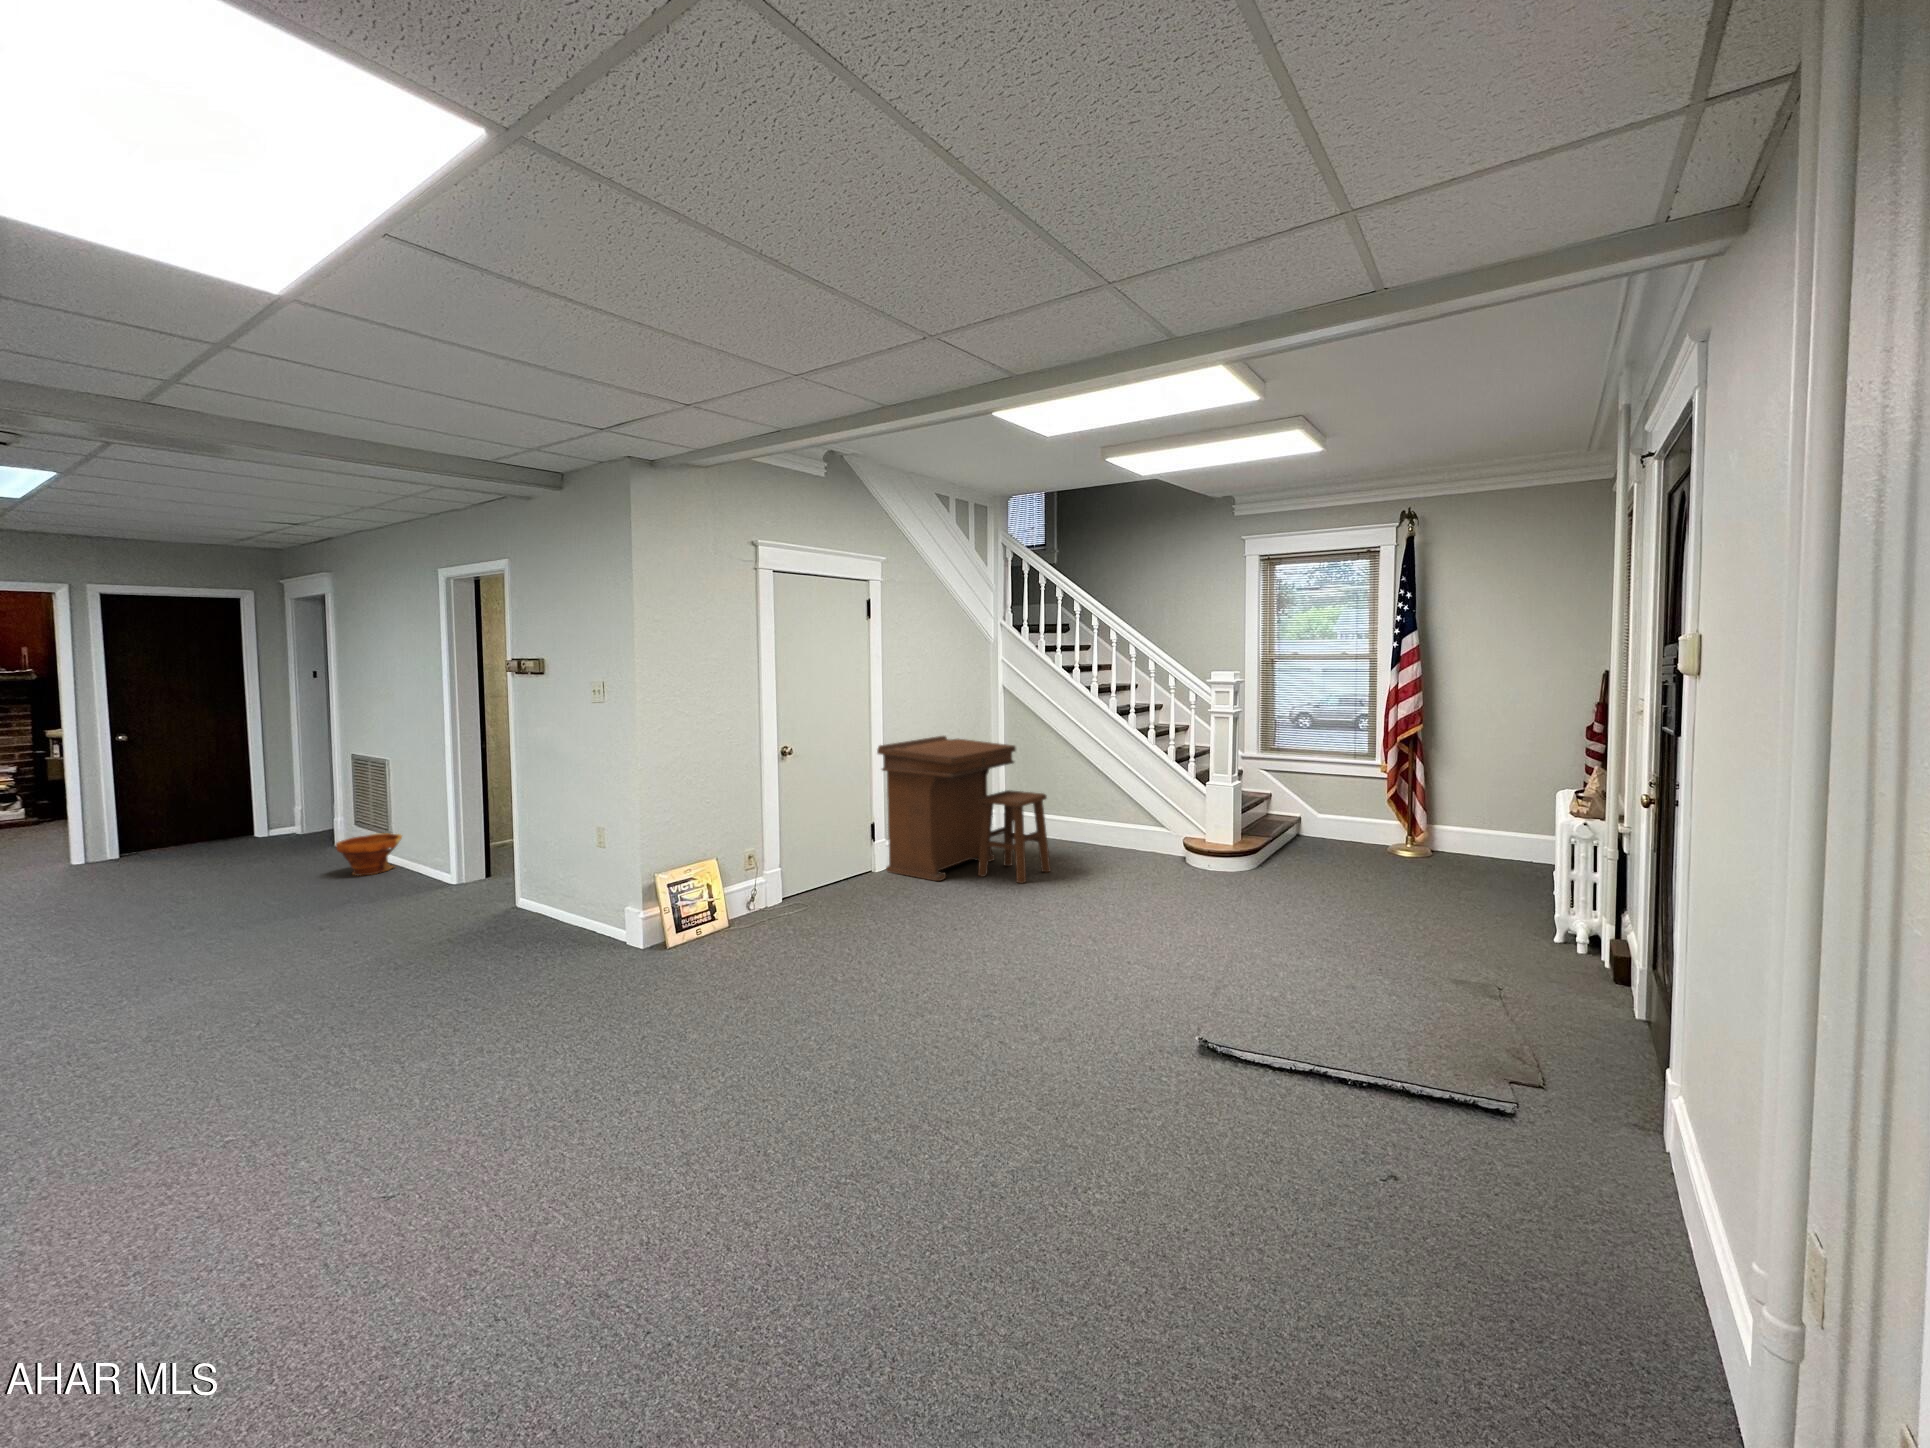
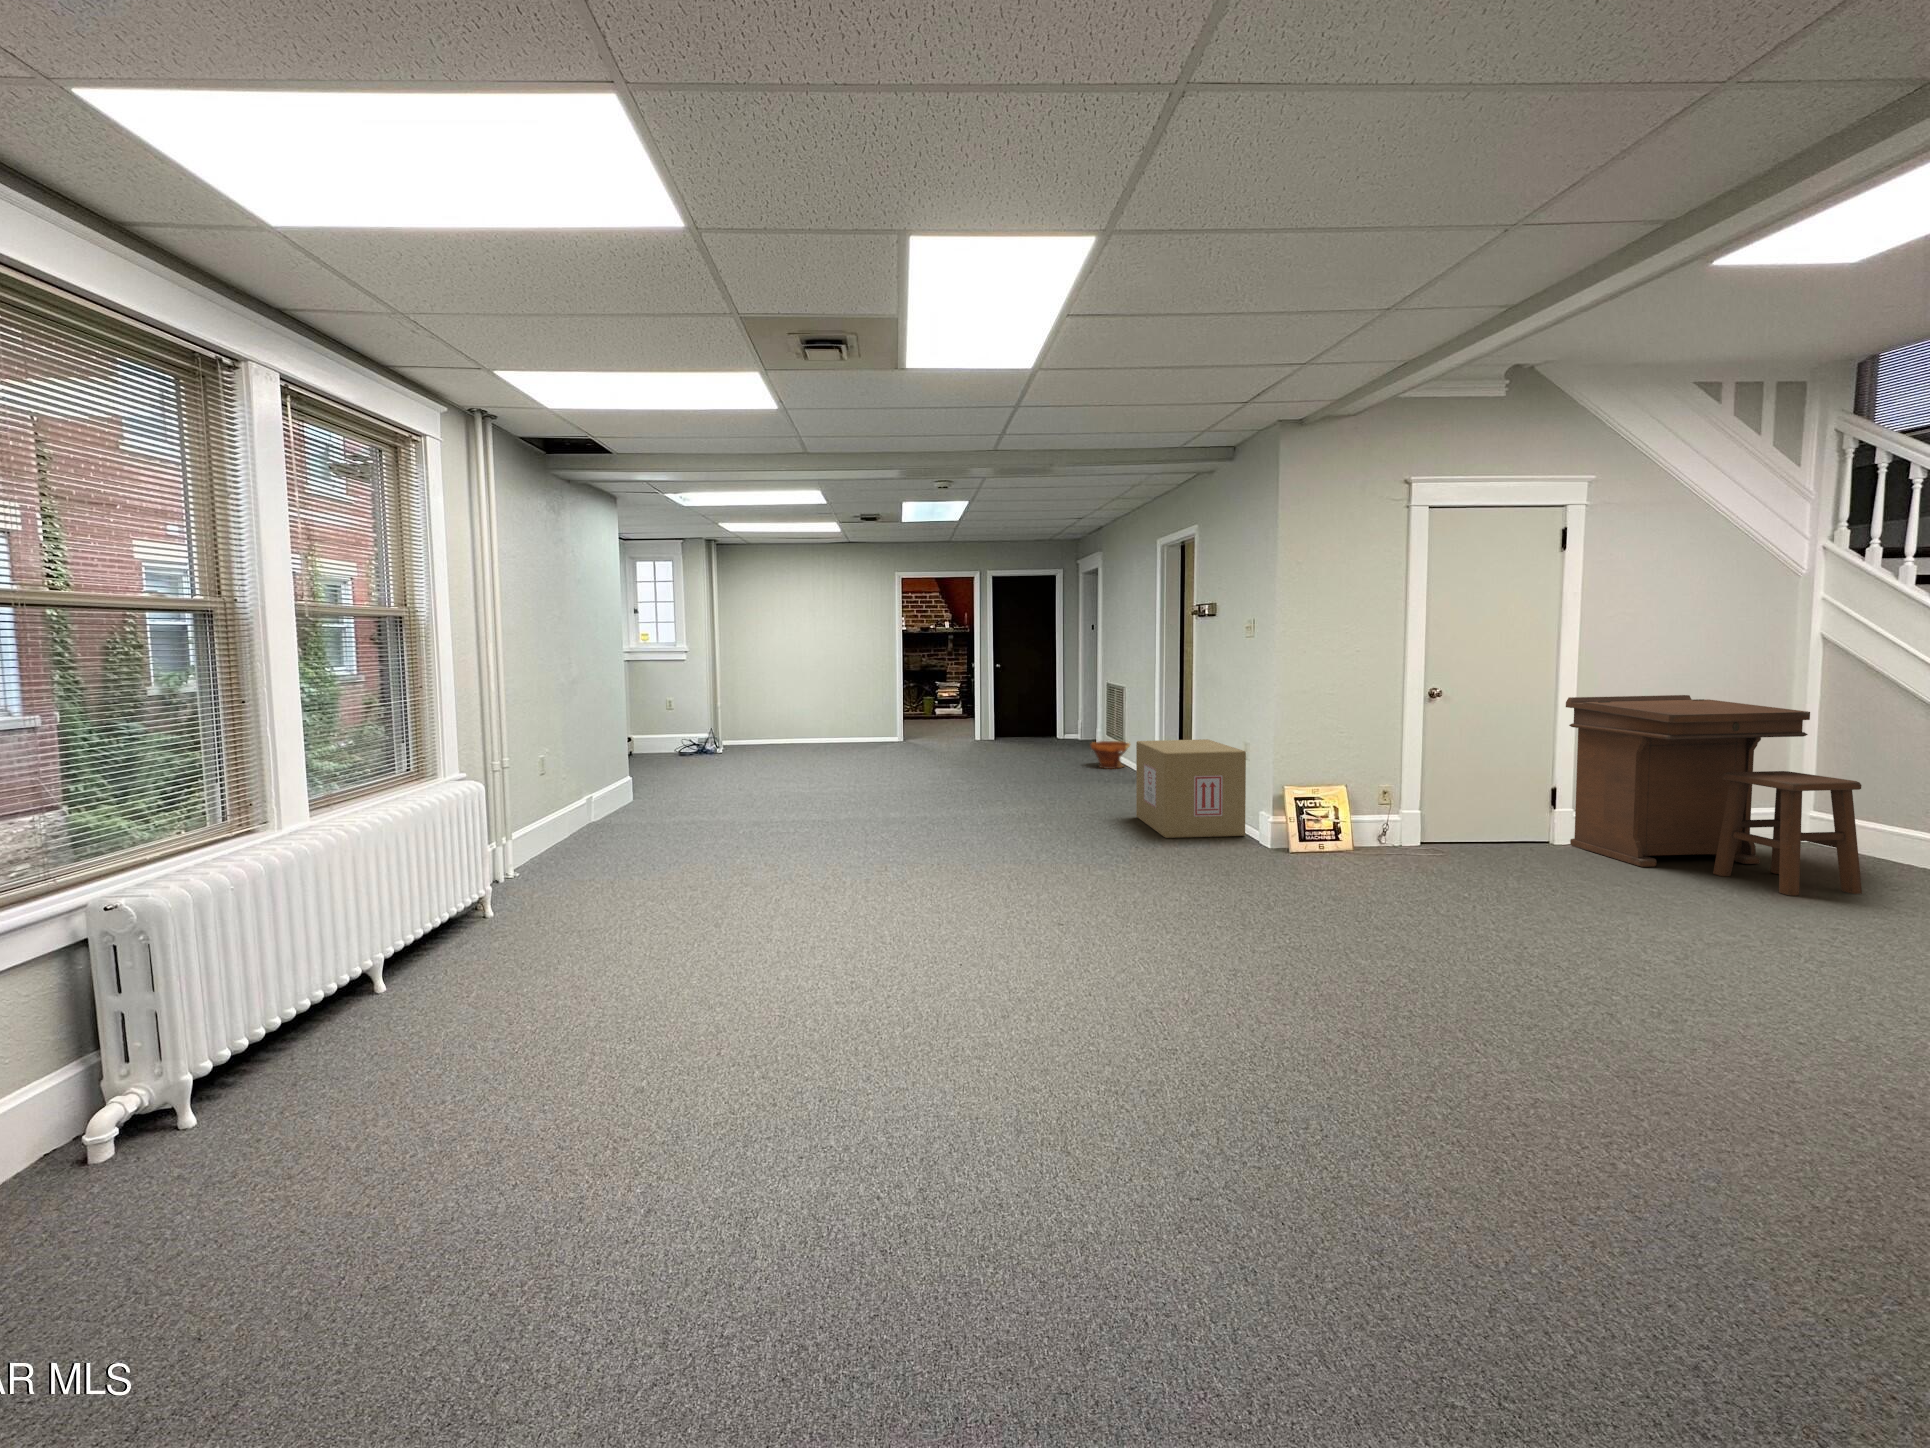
cardboard box: none [446,827,608,969] -> present [1136,739,1246,838]

